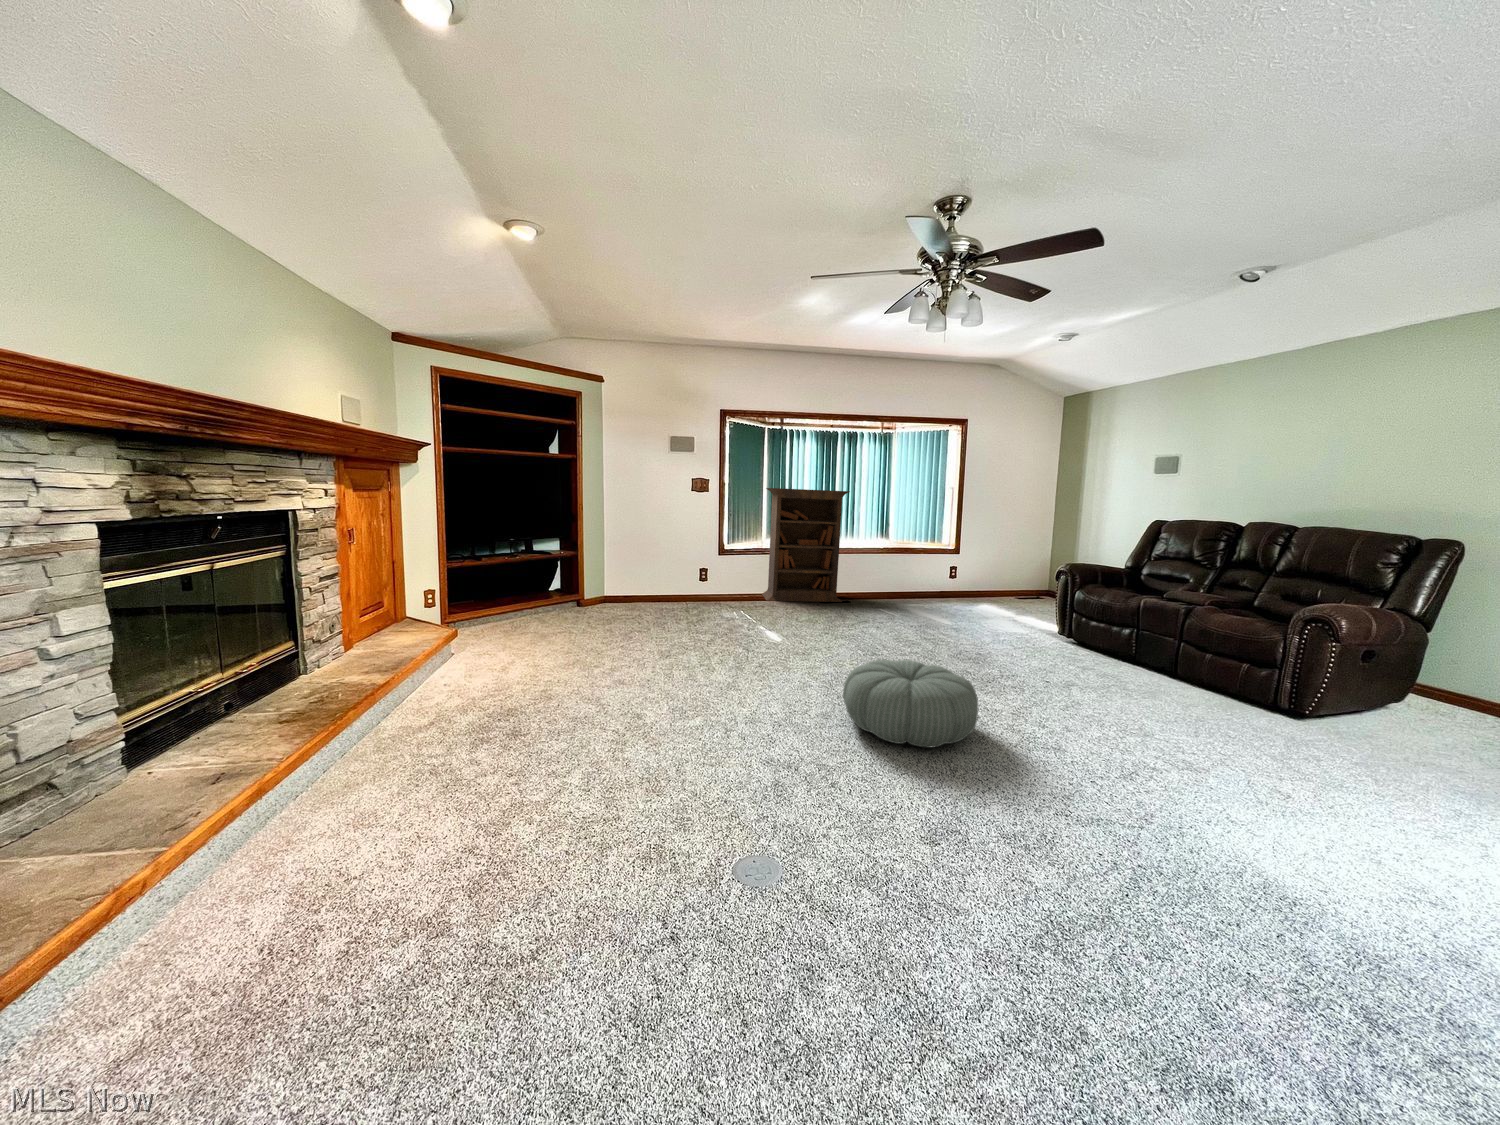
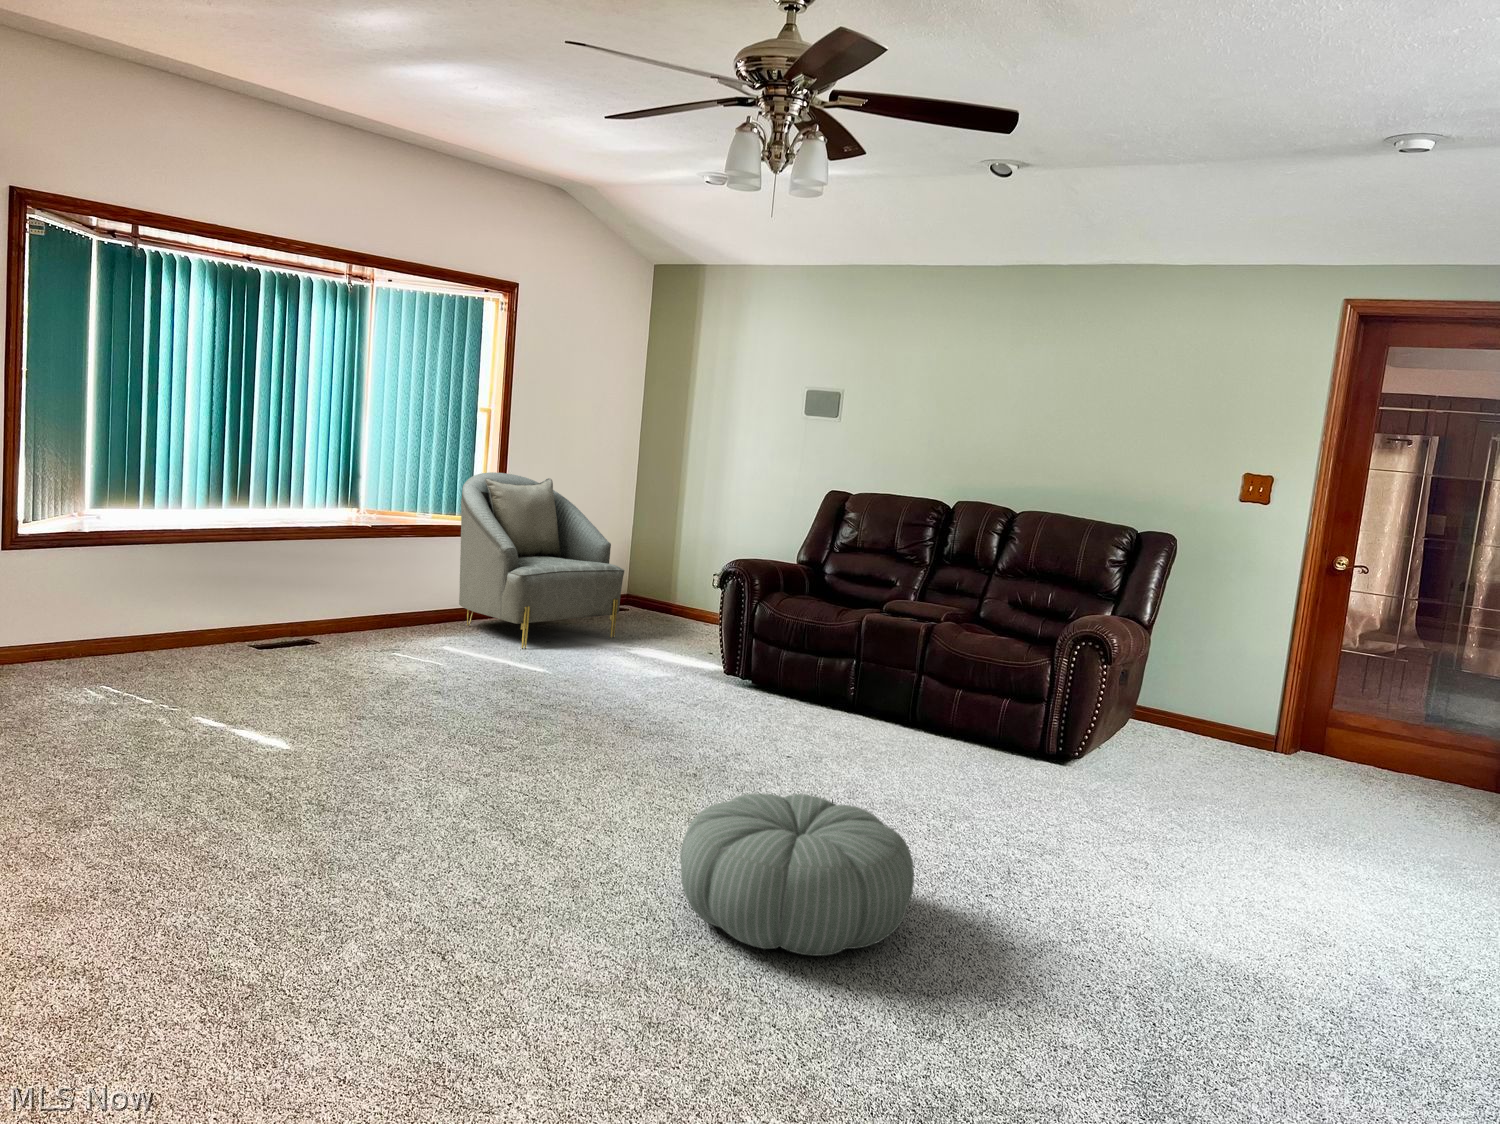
bookcase: present [762,488,850,602] -> none [103,398,338,686]
armchair: none [928,519,1019,609] -> present [459,472,624,649]

